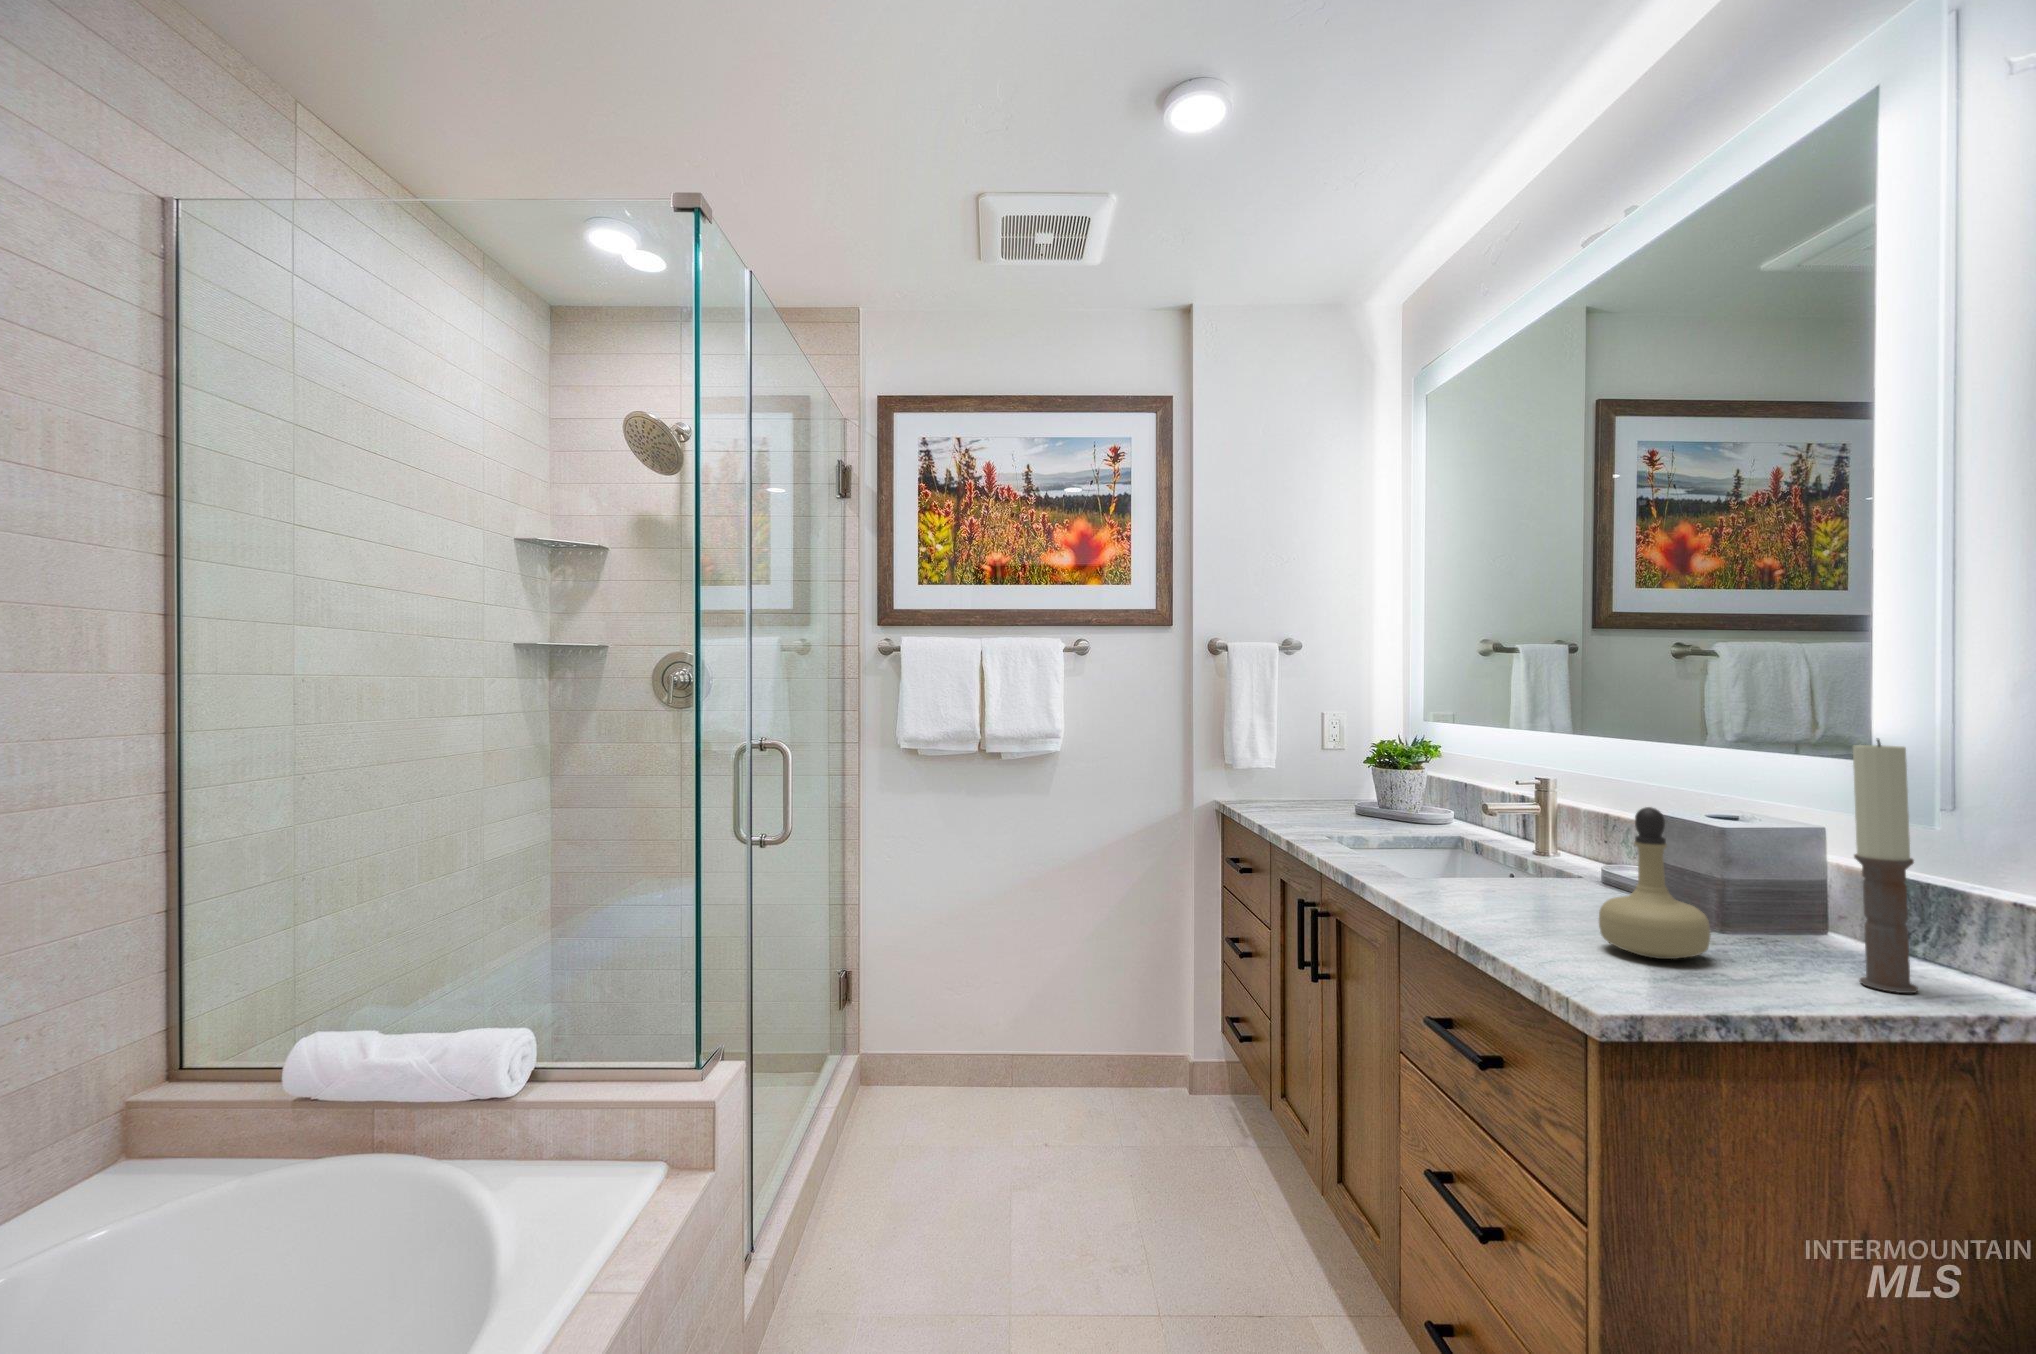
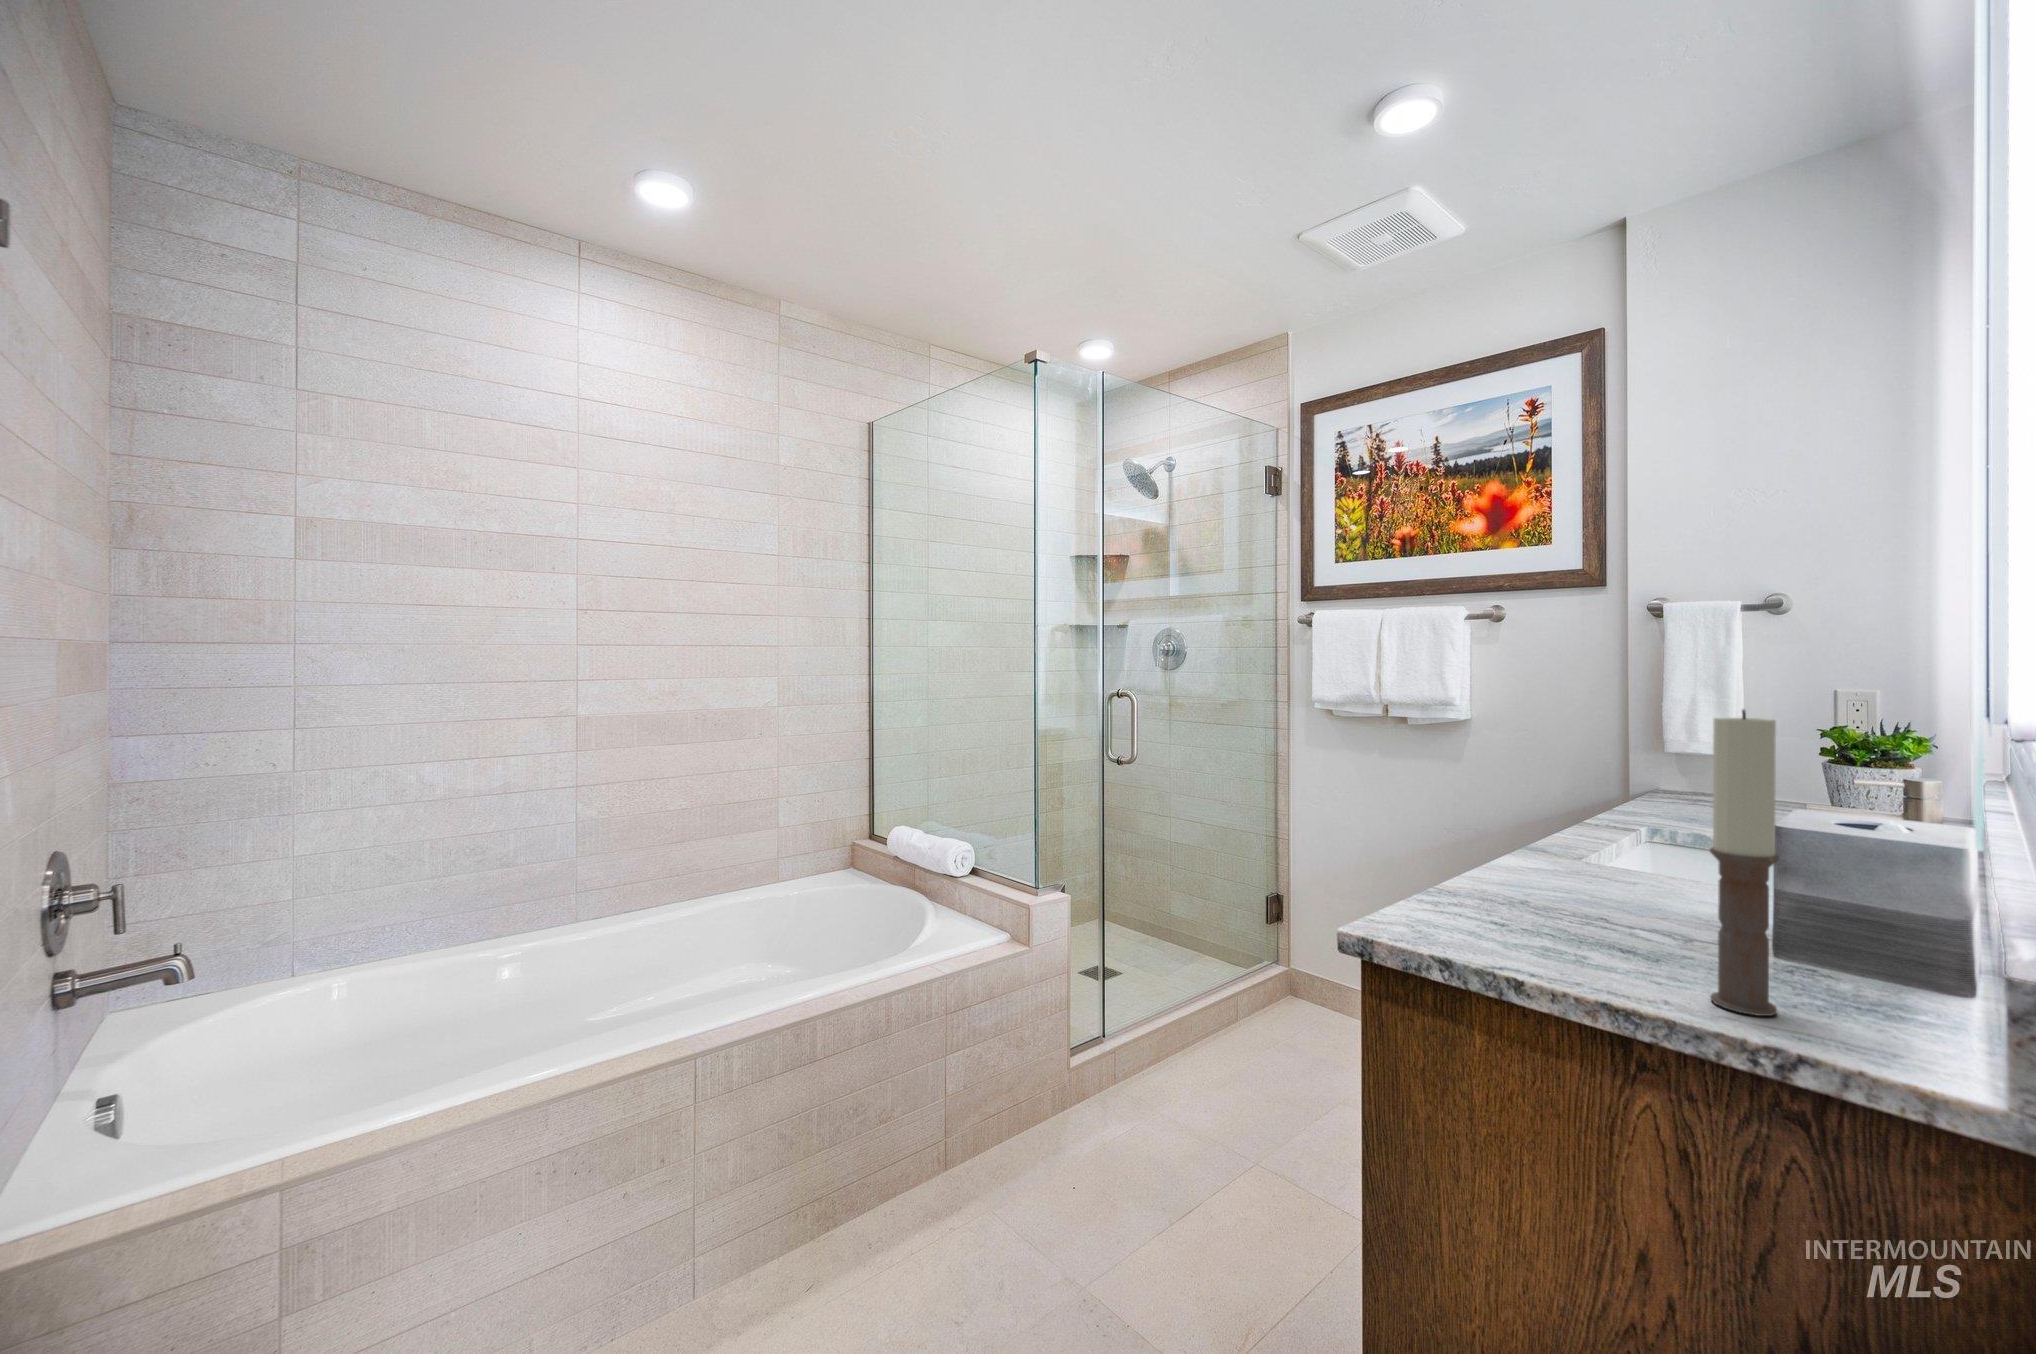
perfume bottle: present [1599,807,1710,959] -> none [1519,777,1635,937]

